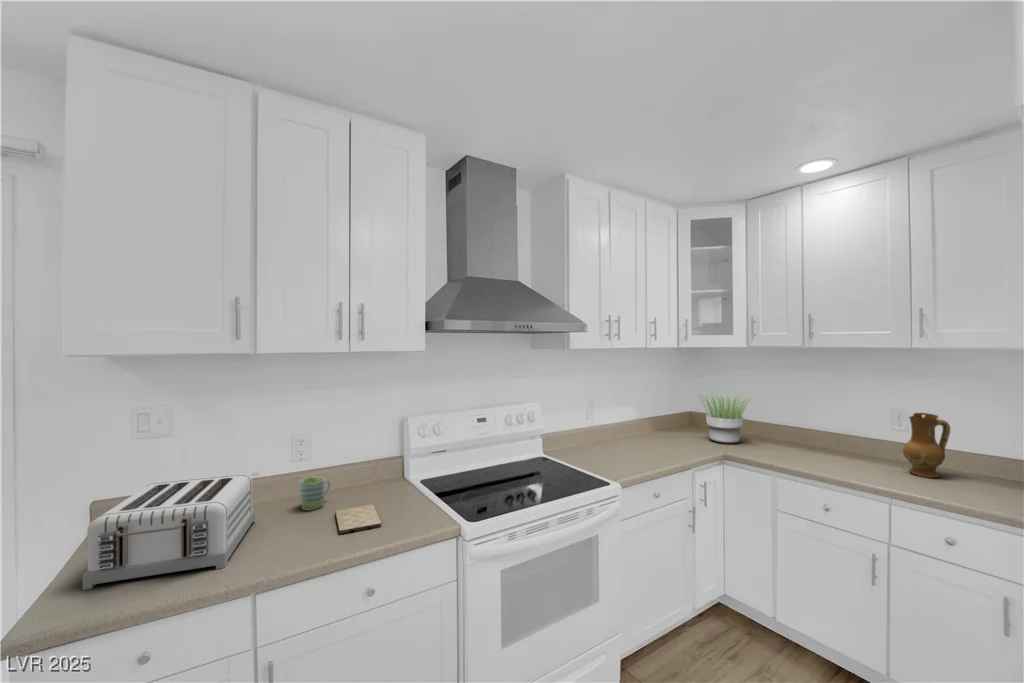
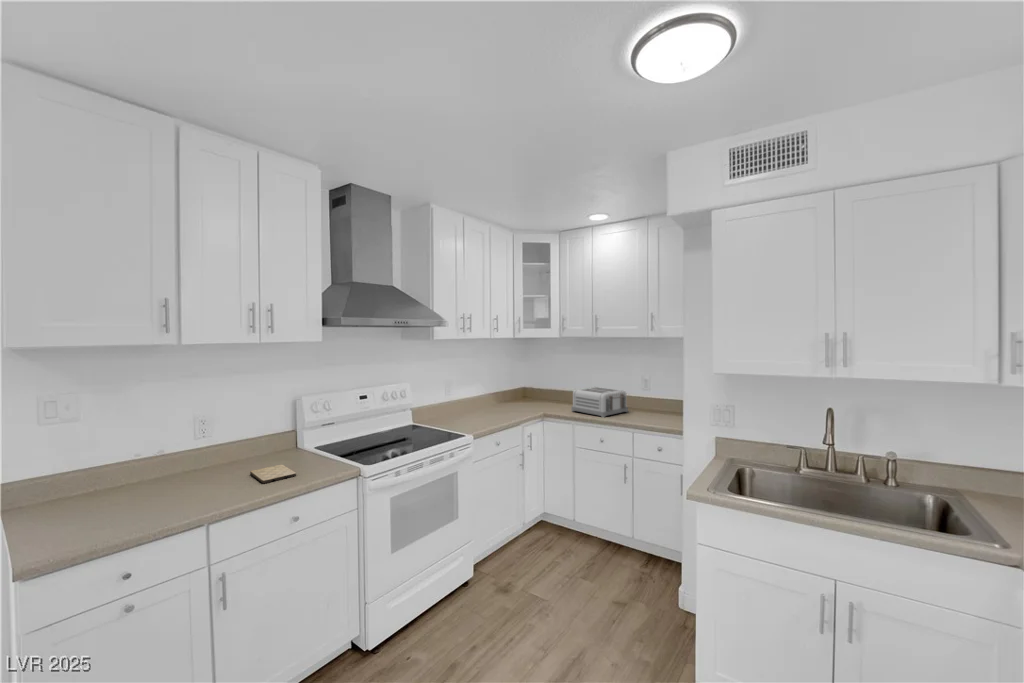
potted plant: present [699,392,748,443] -> none [525,369,565,407]
ceramic jug: present [903,413,950,478] -> none [642,377,664,415]
toaster: present [82,474,255,590] -> present [571,387,628,417]
mug: present [299,476,330,511] -> none [212,447,238,475]

